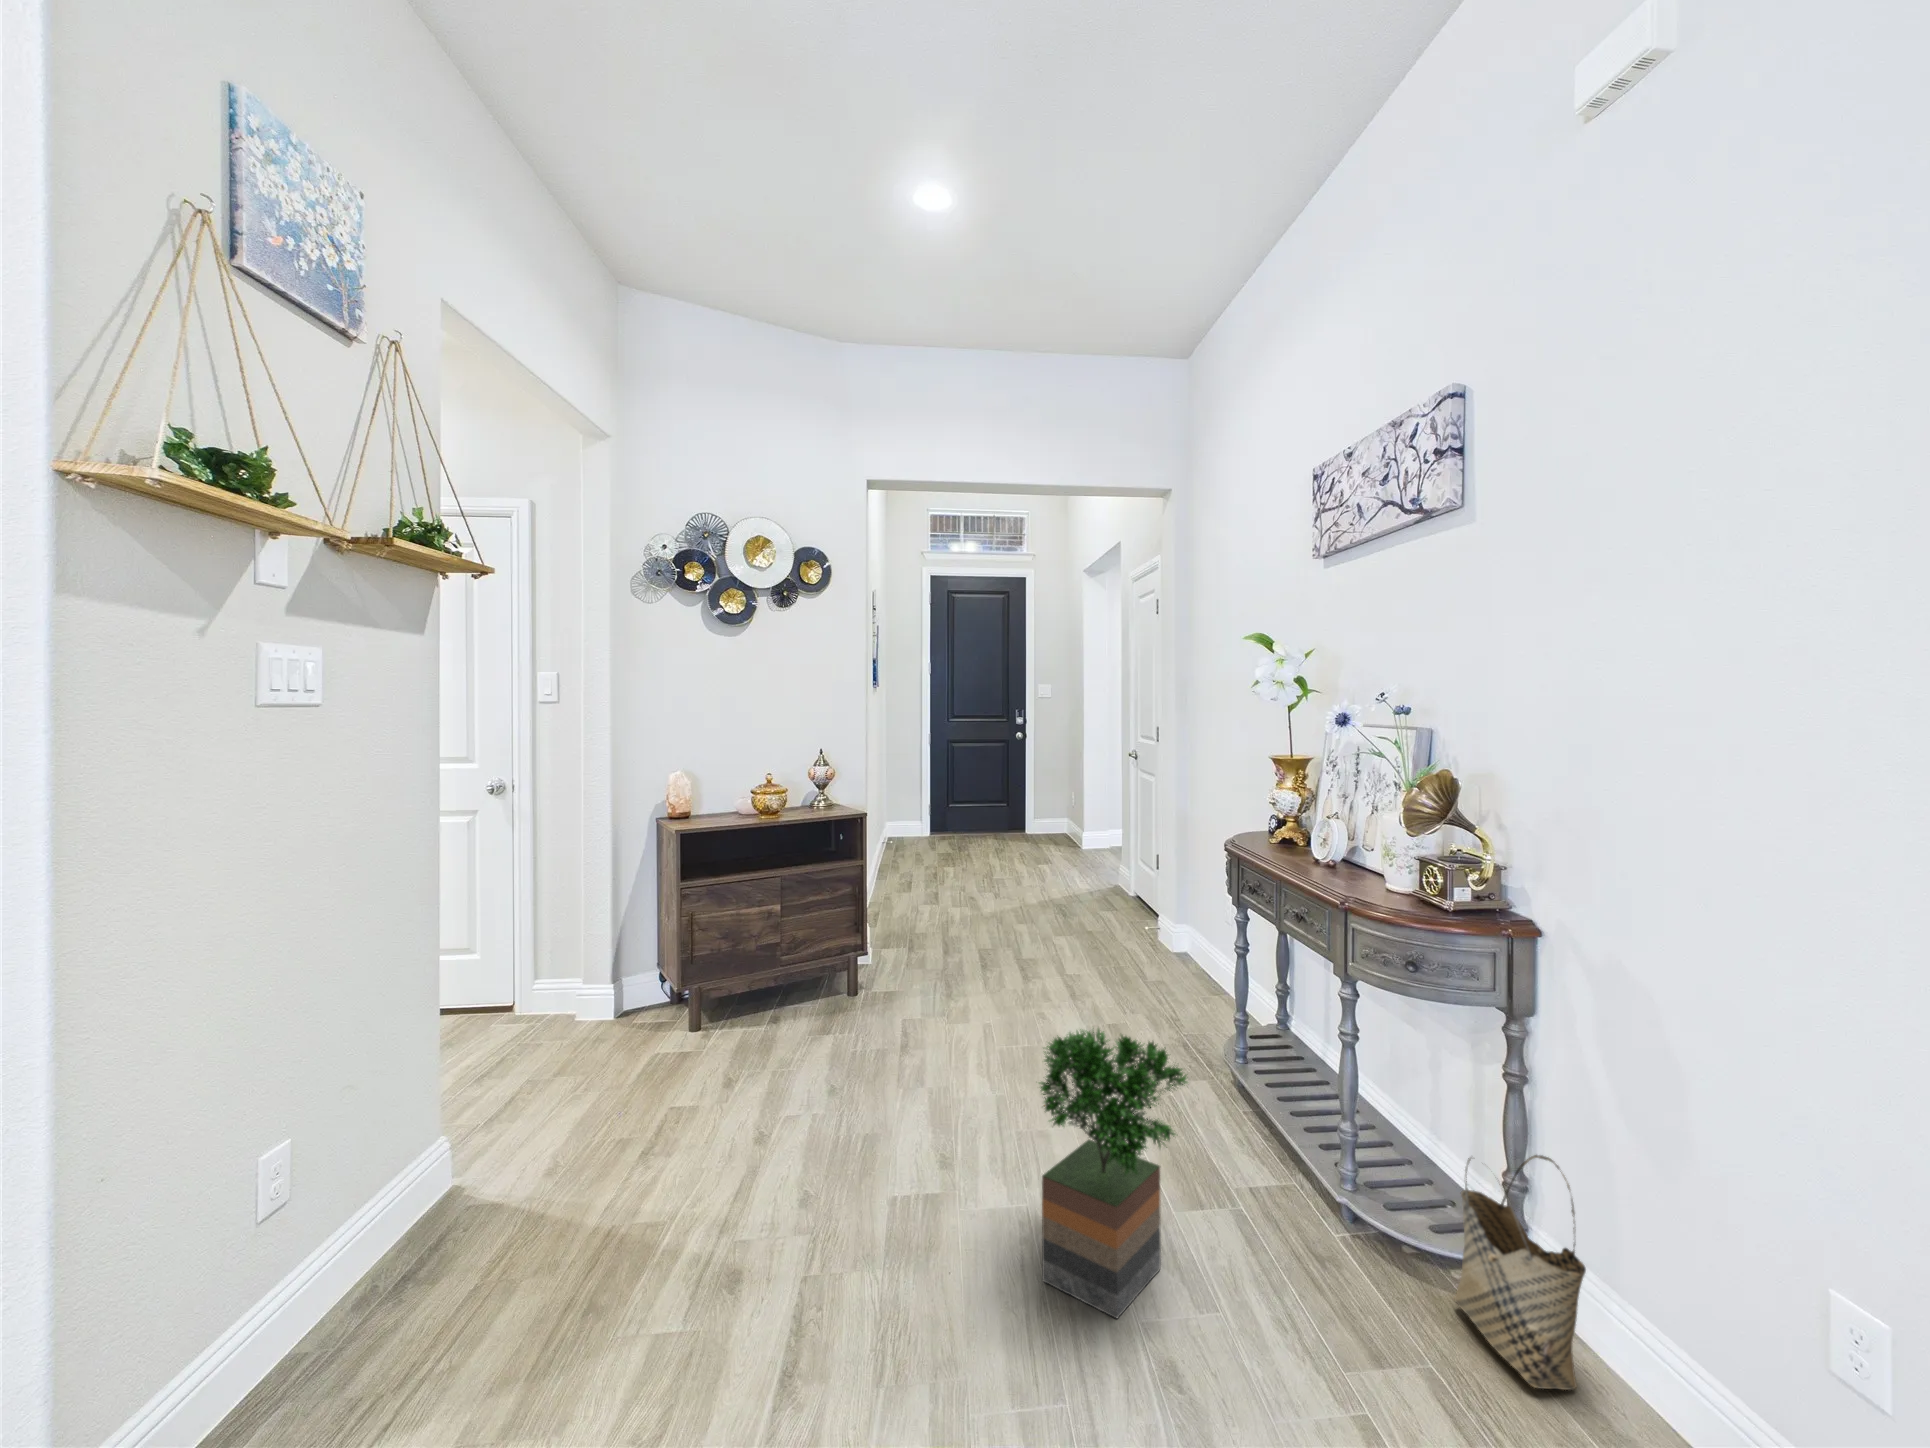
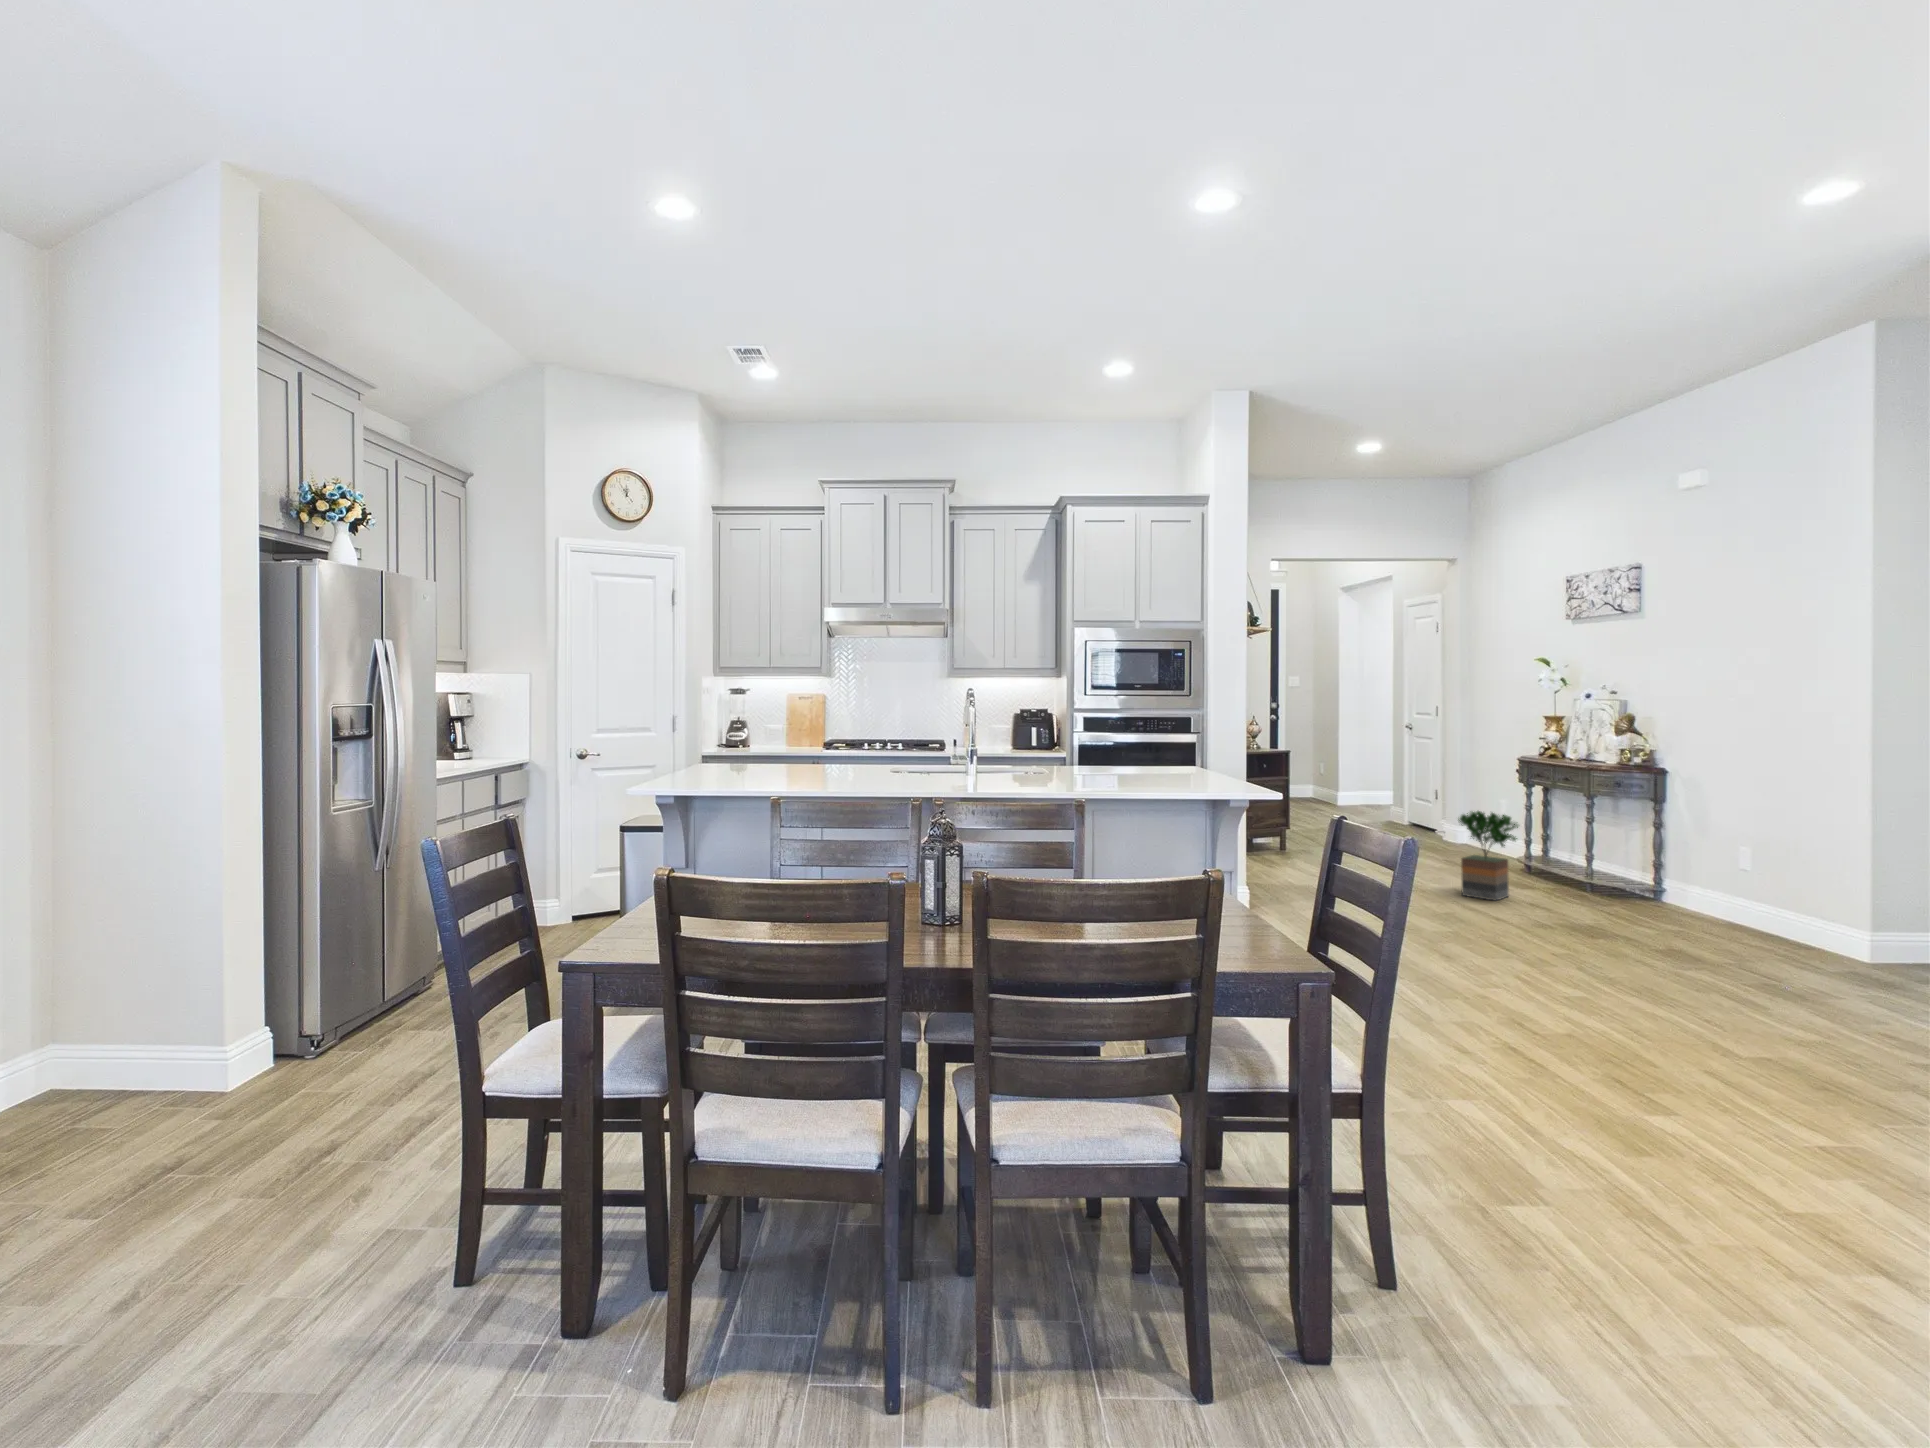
woven basket: present [1454,1155,1586,1390] -> none [1632,846,1679,915]

